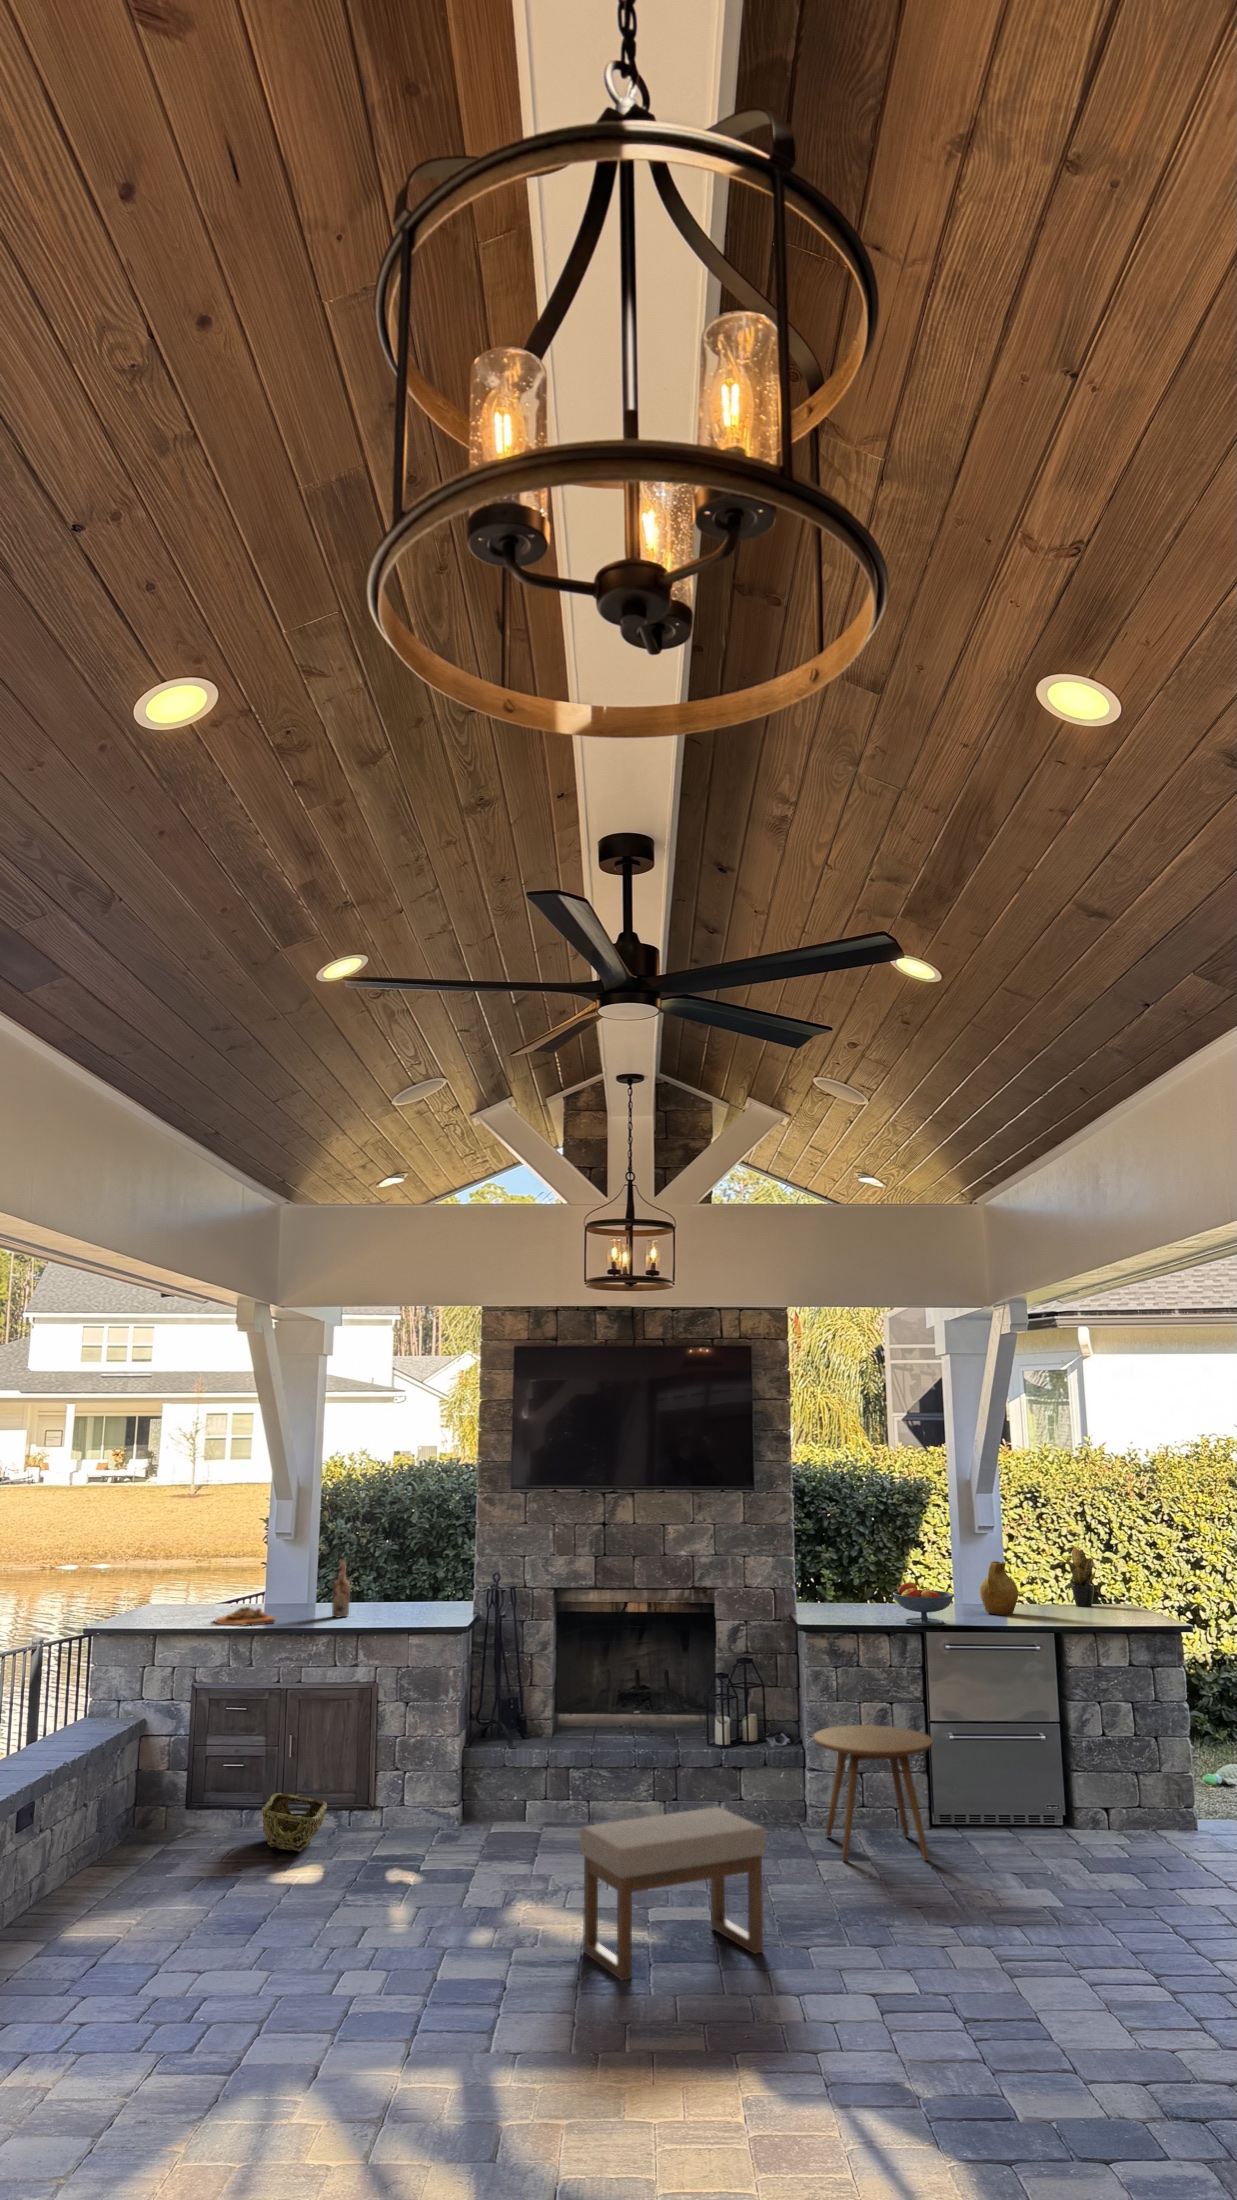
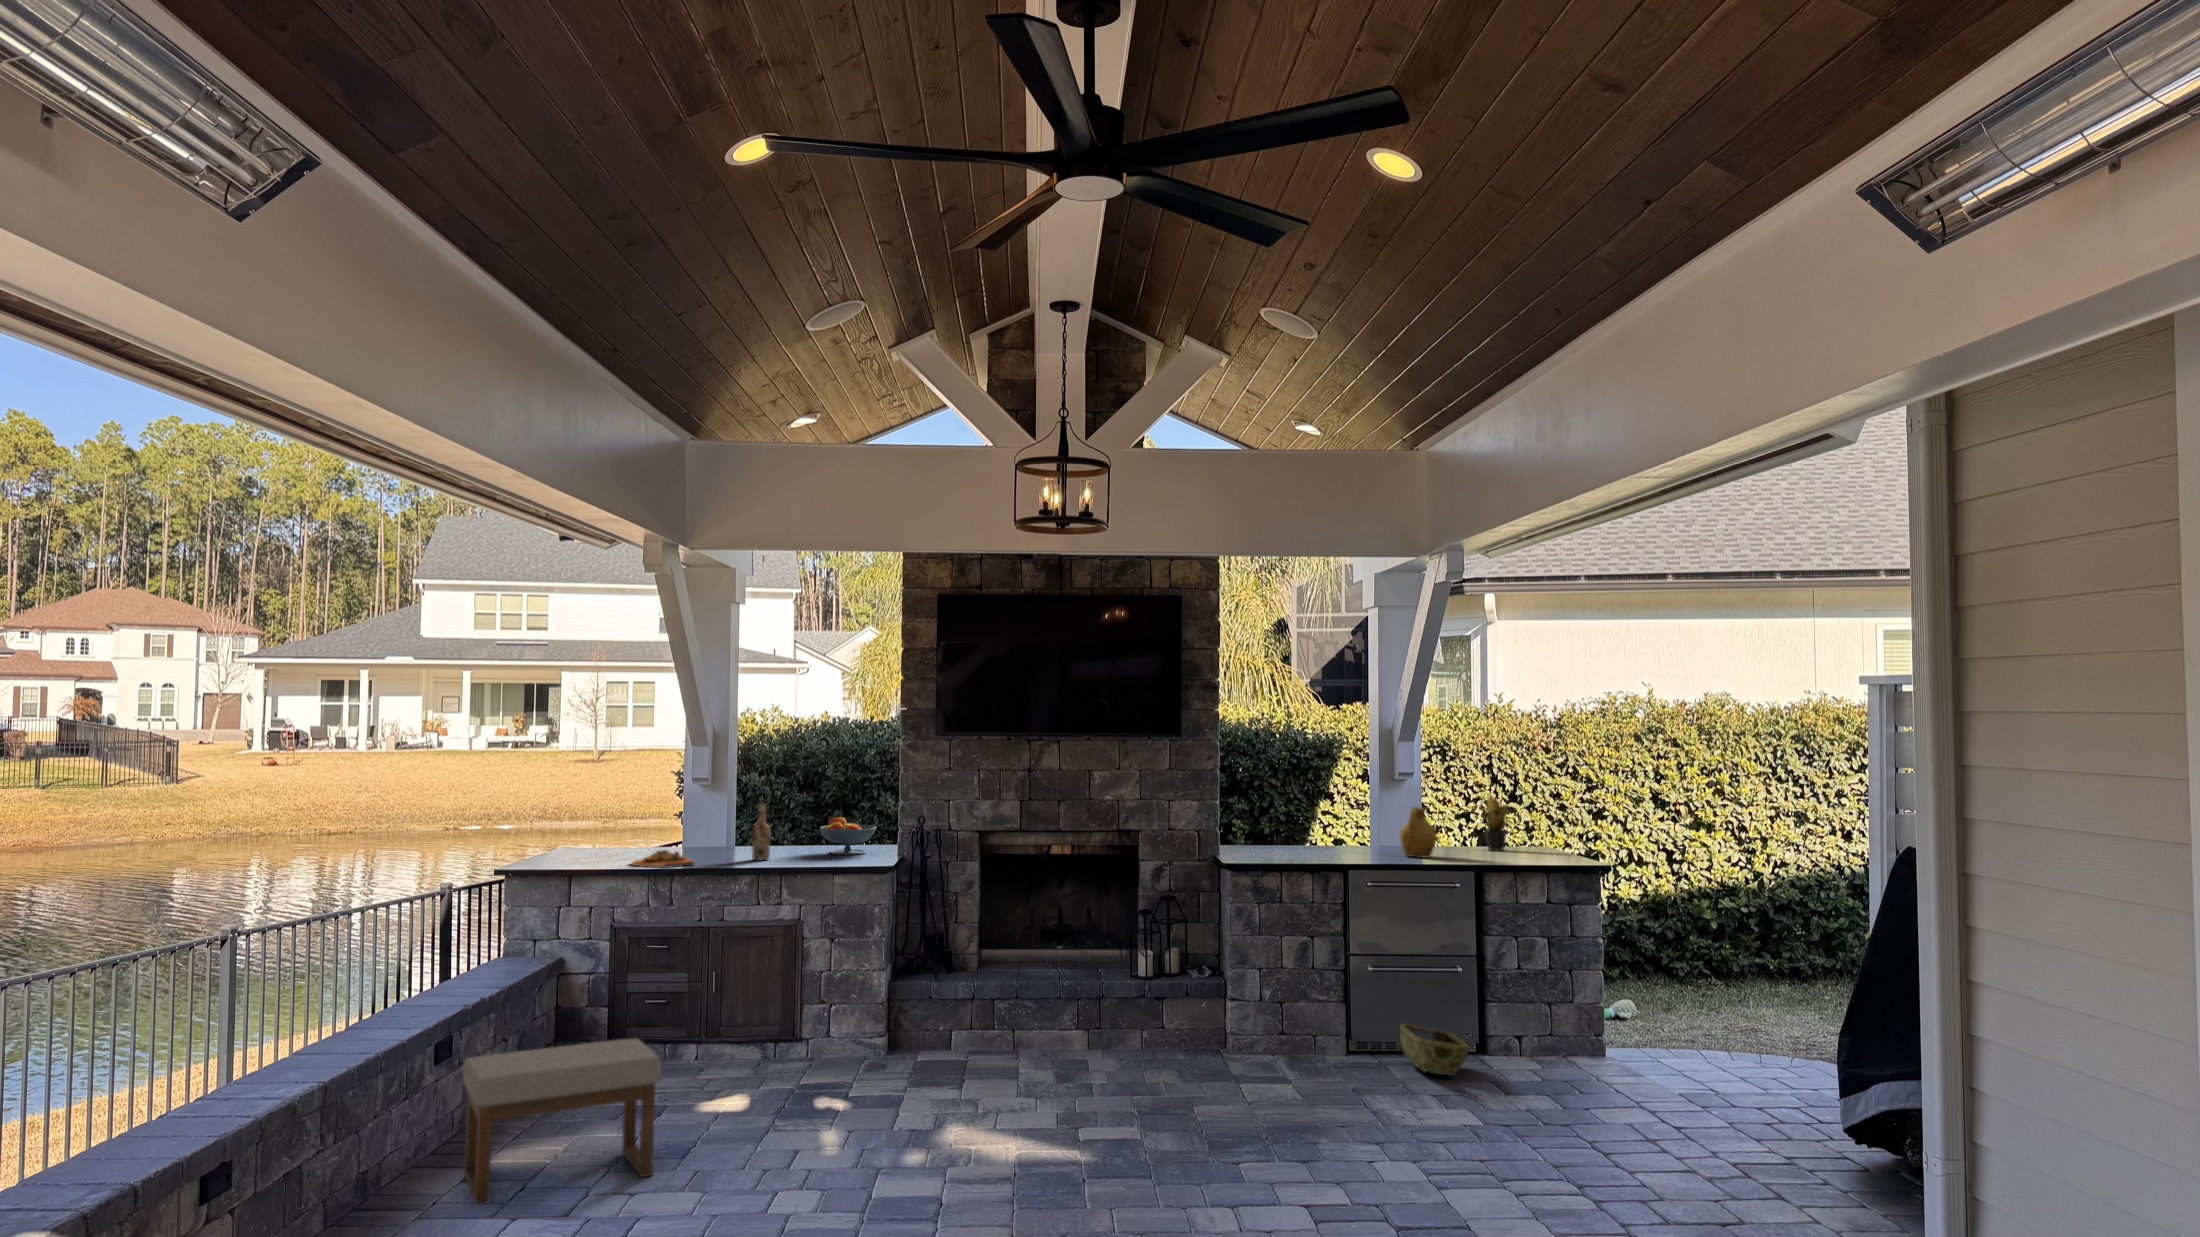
fruit bowl: present [893,1582,954,1625] -> present [820,817,876,855]
side table: present [813,1725,933,1862] -> none [1237,960,1354,1085]
woven basket: present [262,1793,327,1851] -> present [1400,1024,1469,1076]
ottoman: present [580,1807,766,1980] -> present [463,1038,661,1205]

